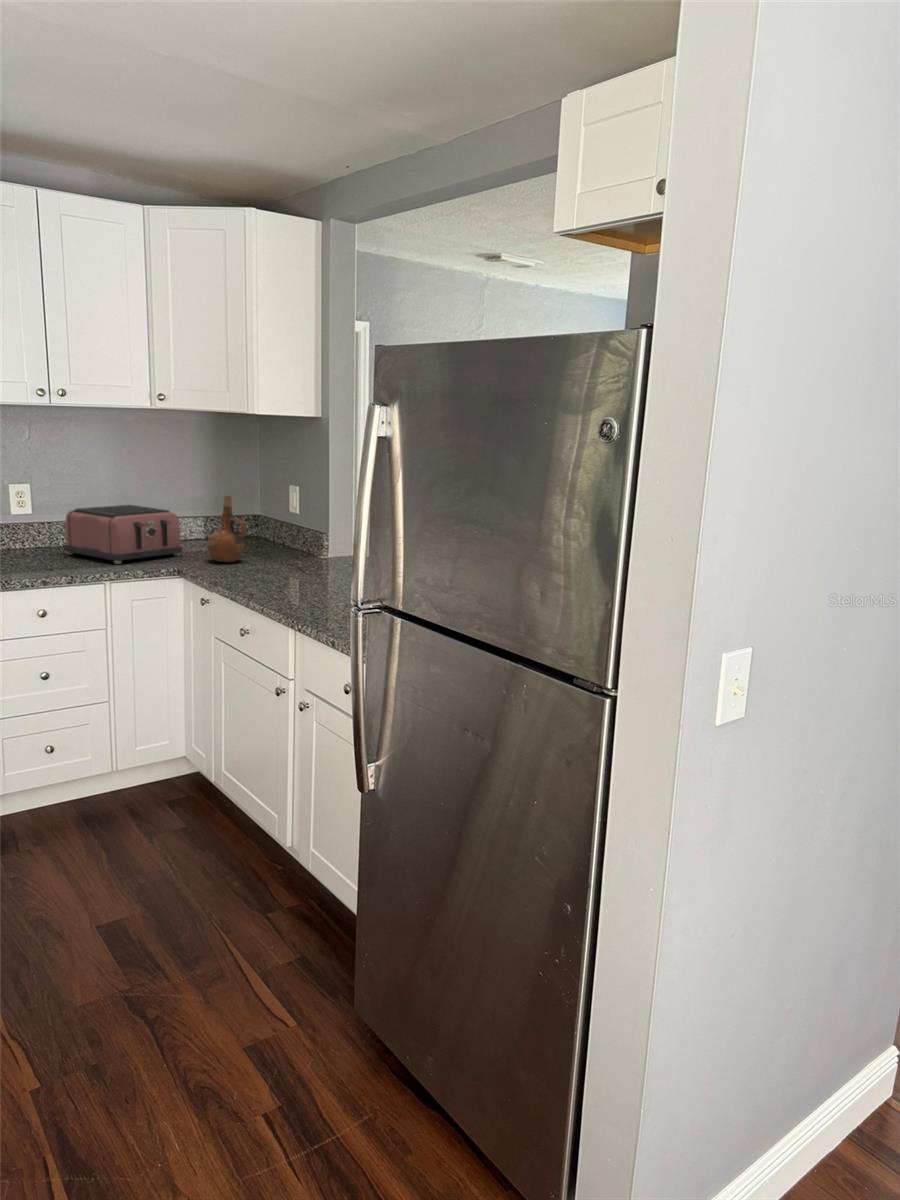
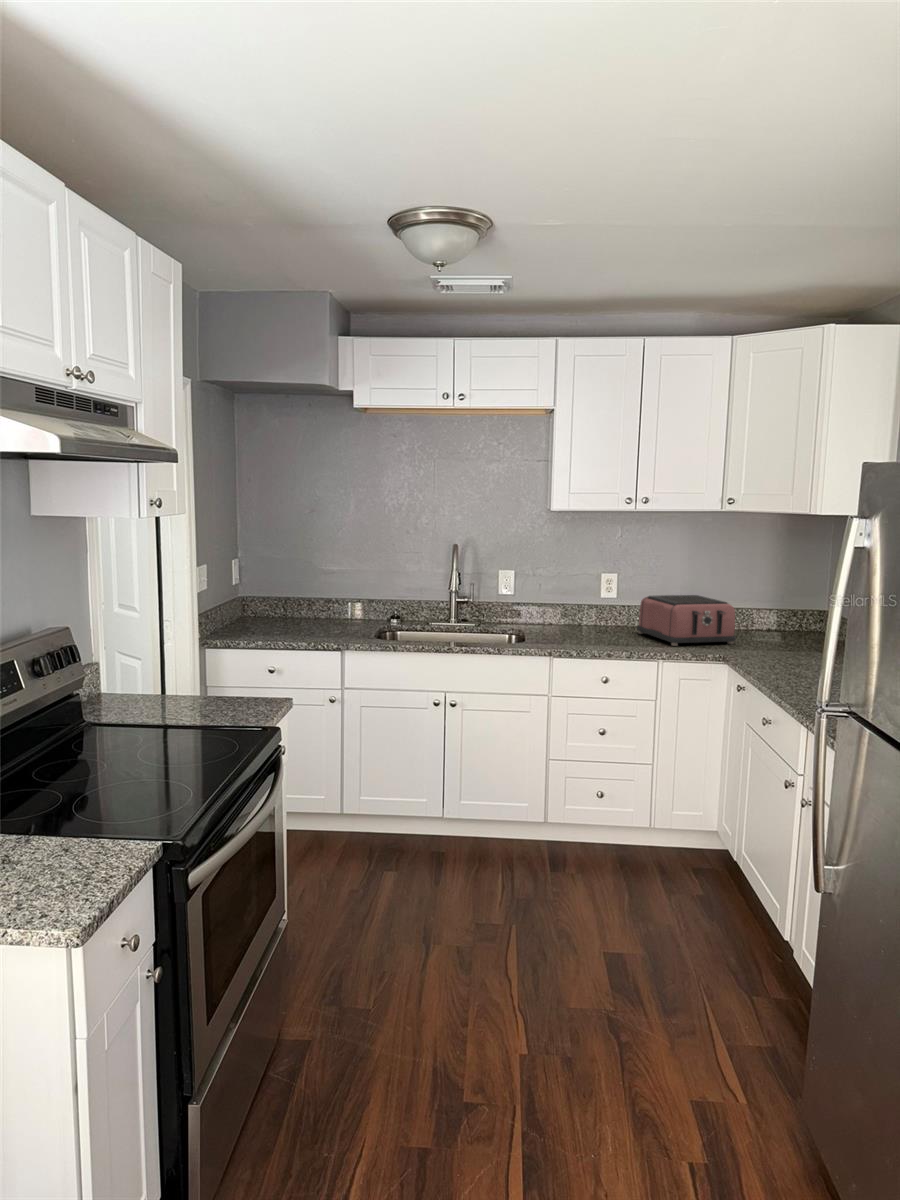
ceramic pitcher: present [207,496,246,562] -> none [756,592,795,655]

